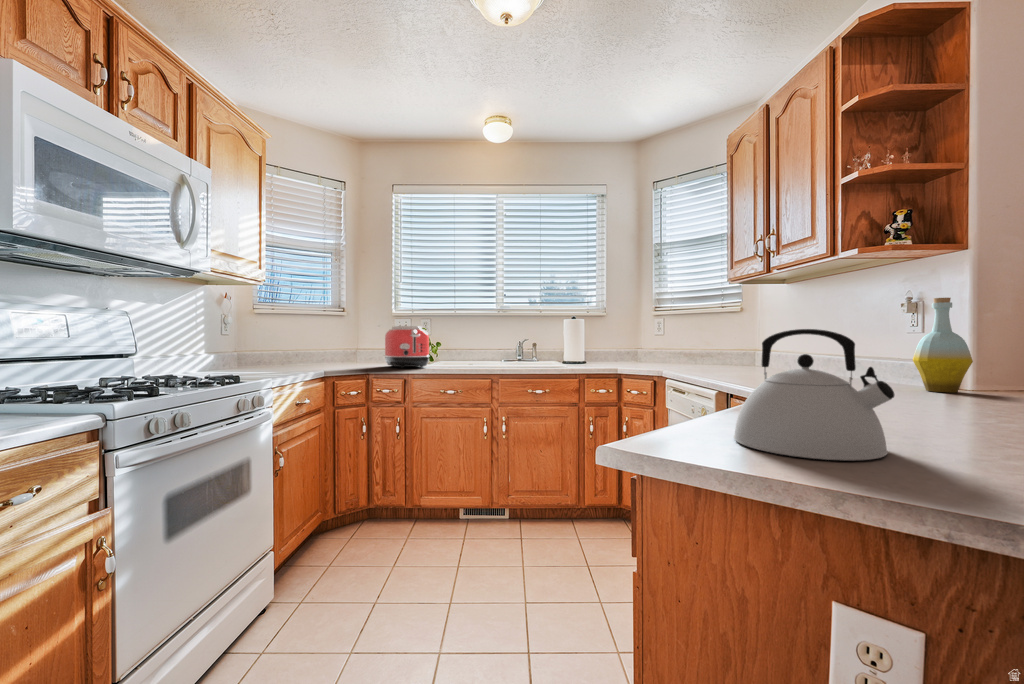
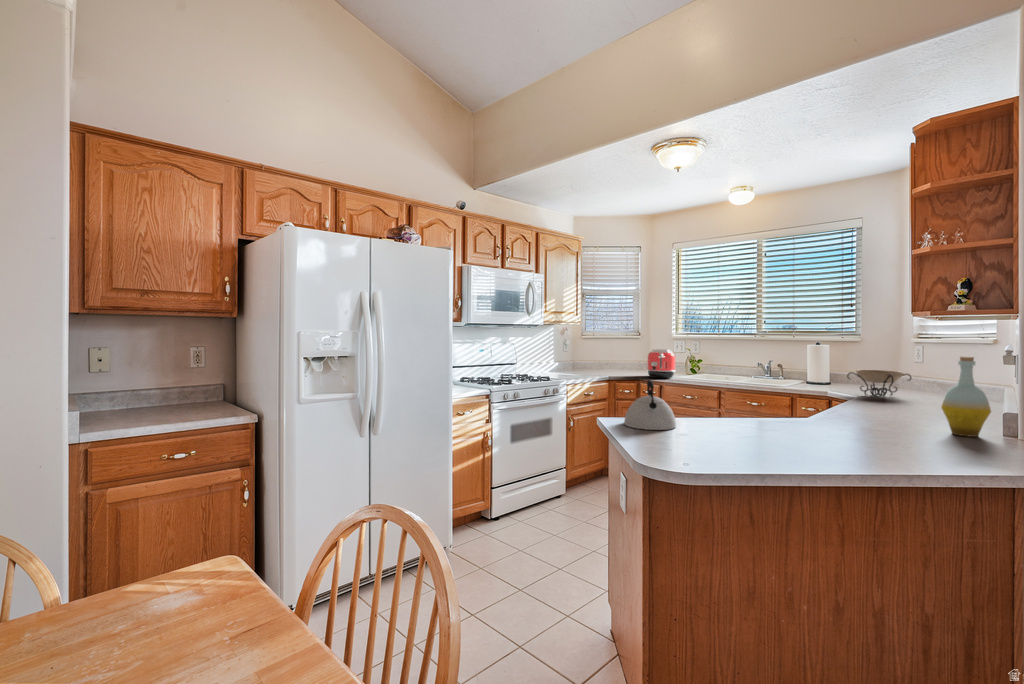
decorative bowl: none [644,341,695,368] -> present [847,370,911,396]

